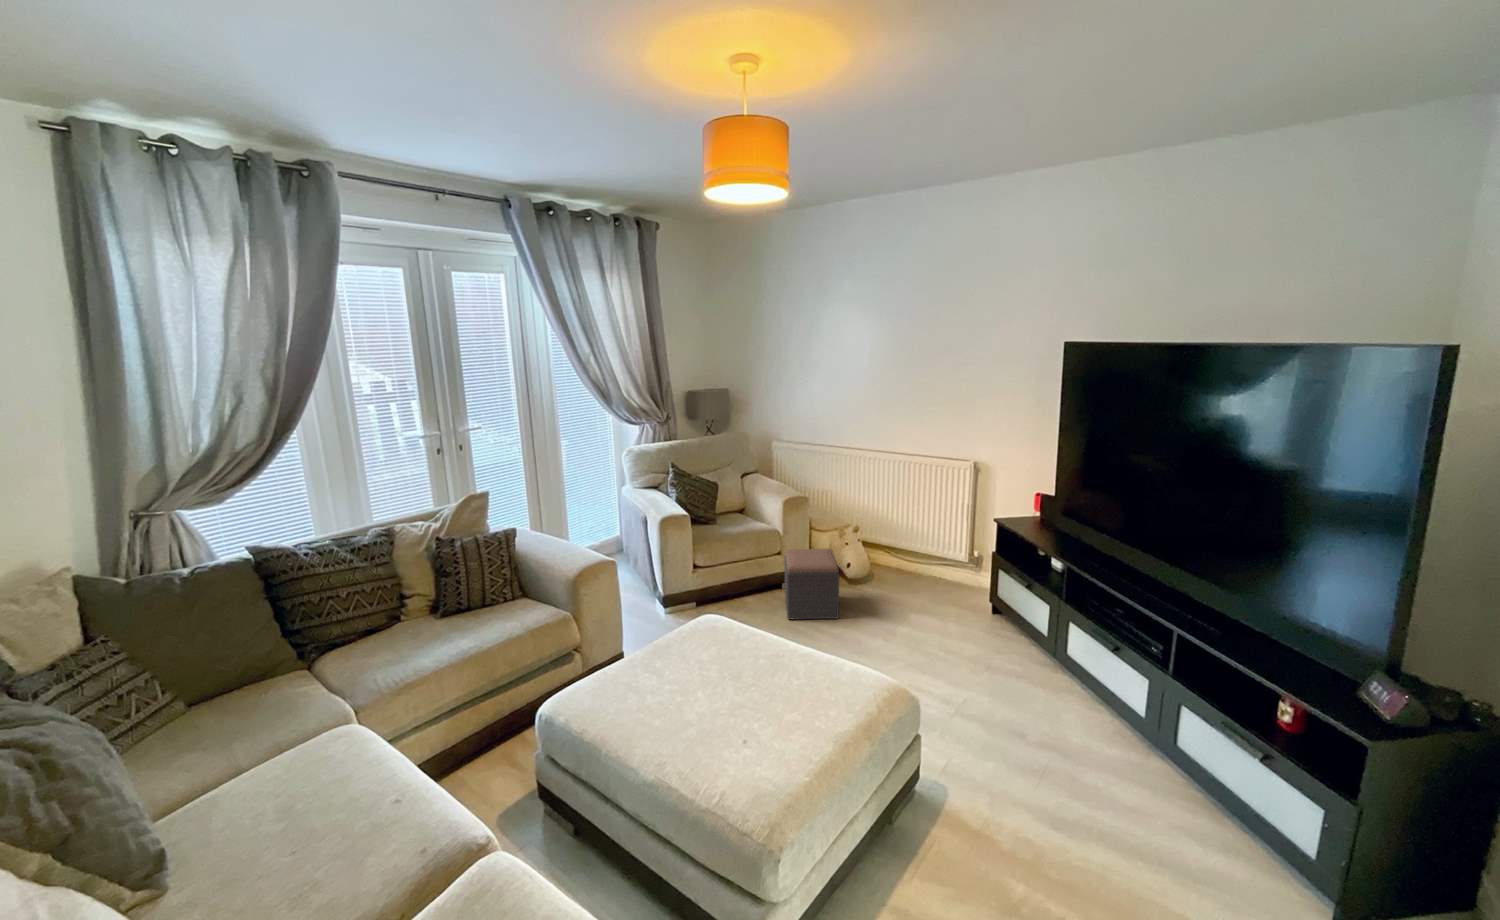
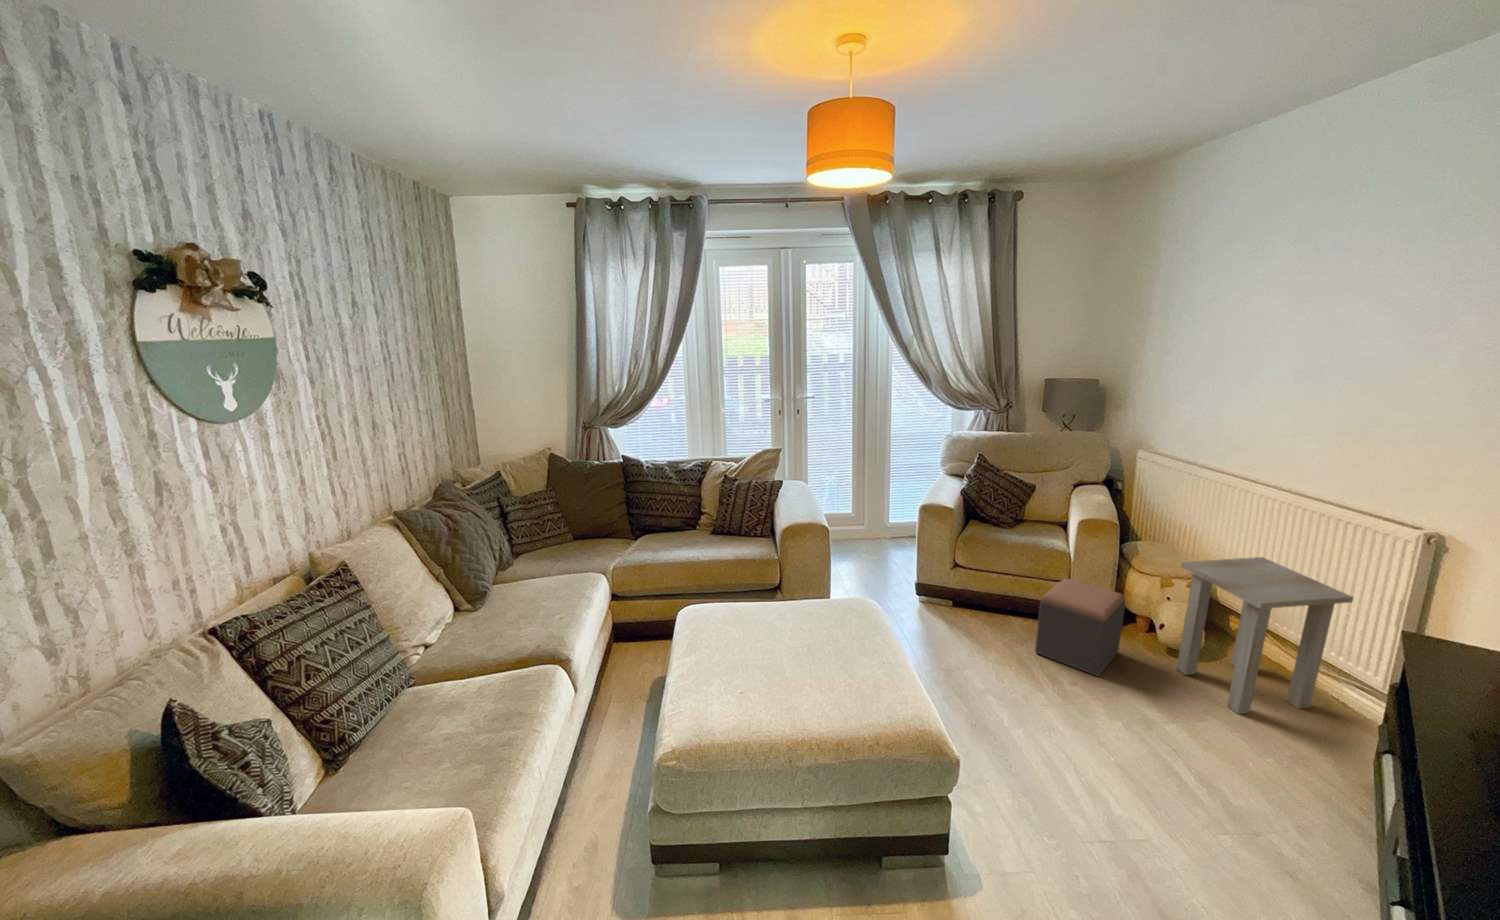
side table: none [863,497,953,607] -> present [1177,557,1353,714]

